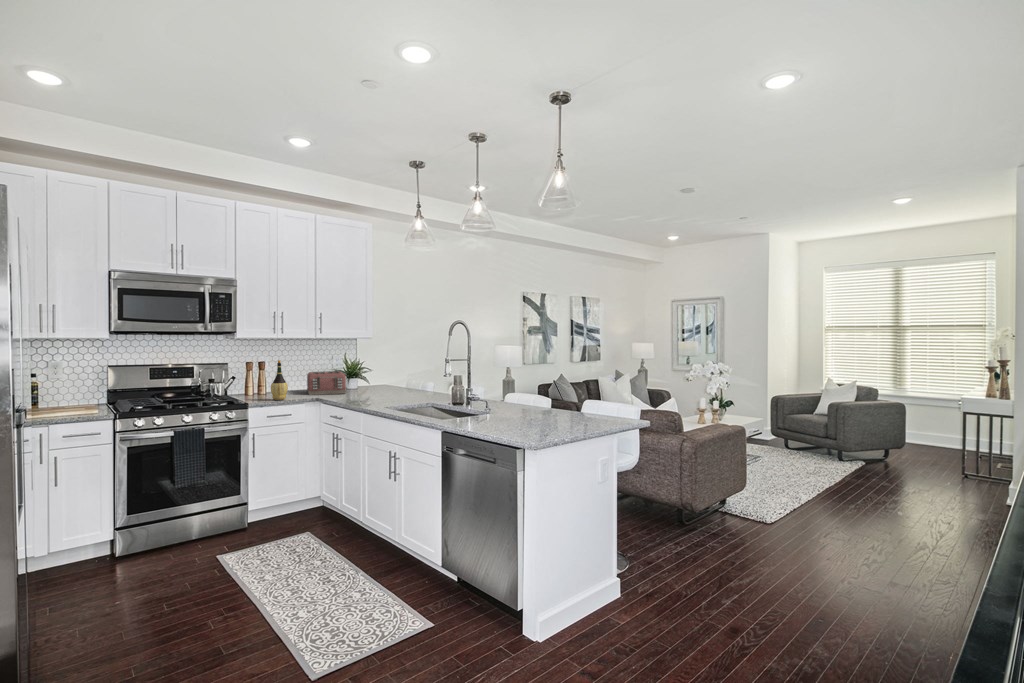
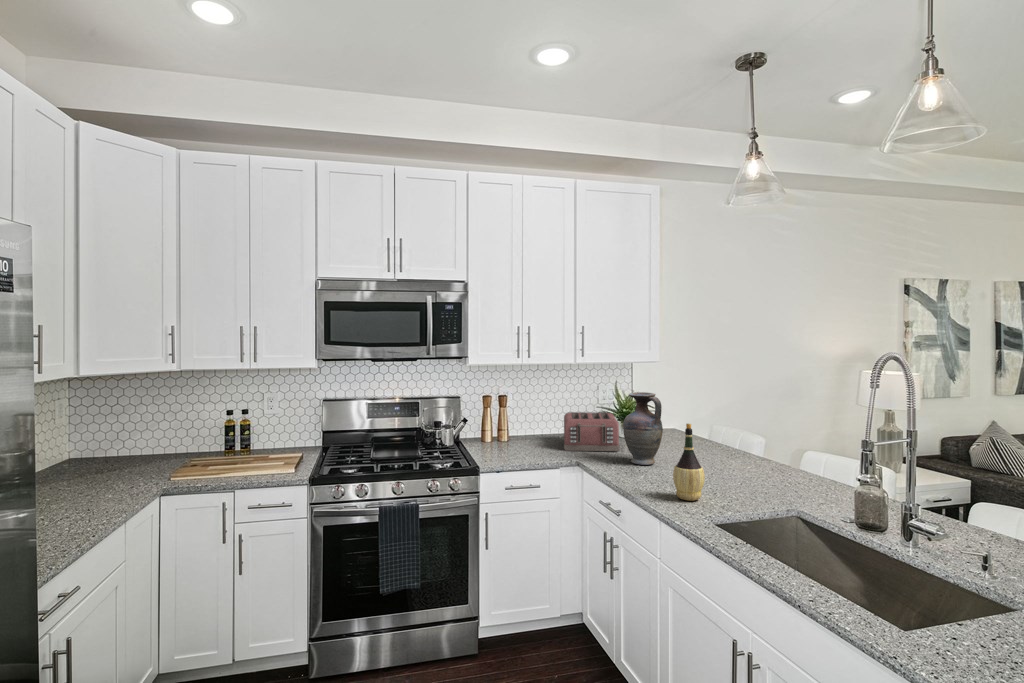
vase: none [349,354,374,397] -> present [623,392,663,465]
wine bottle: present [271,360,288,400] -> present [673,424,705,500]

